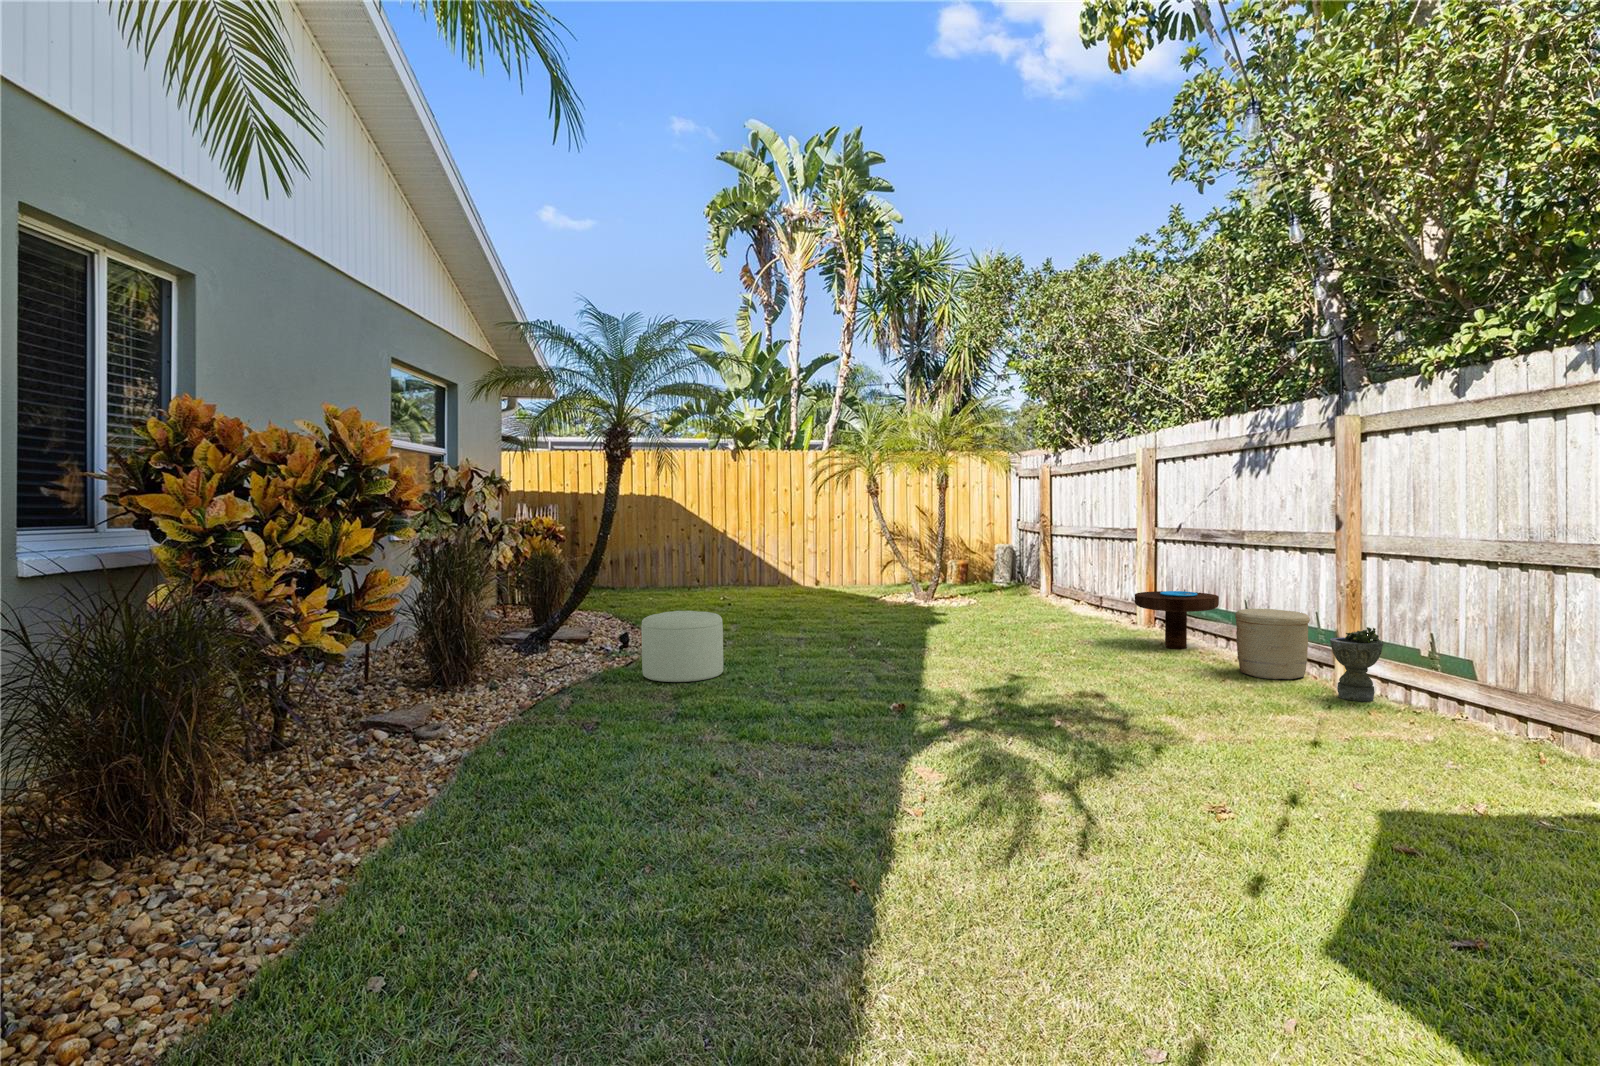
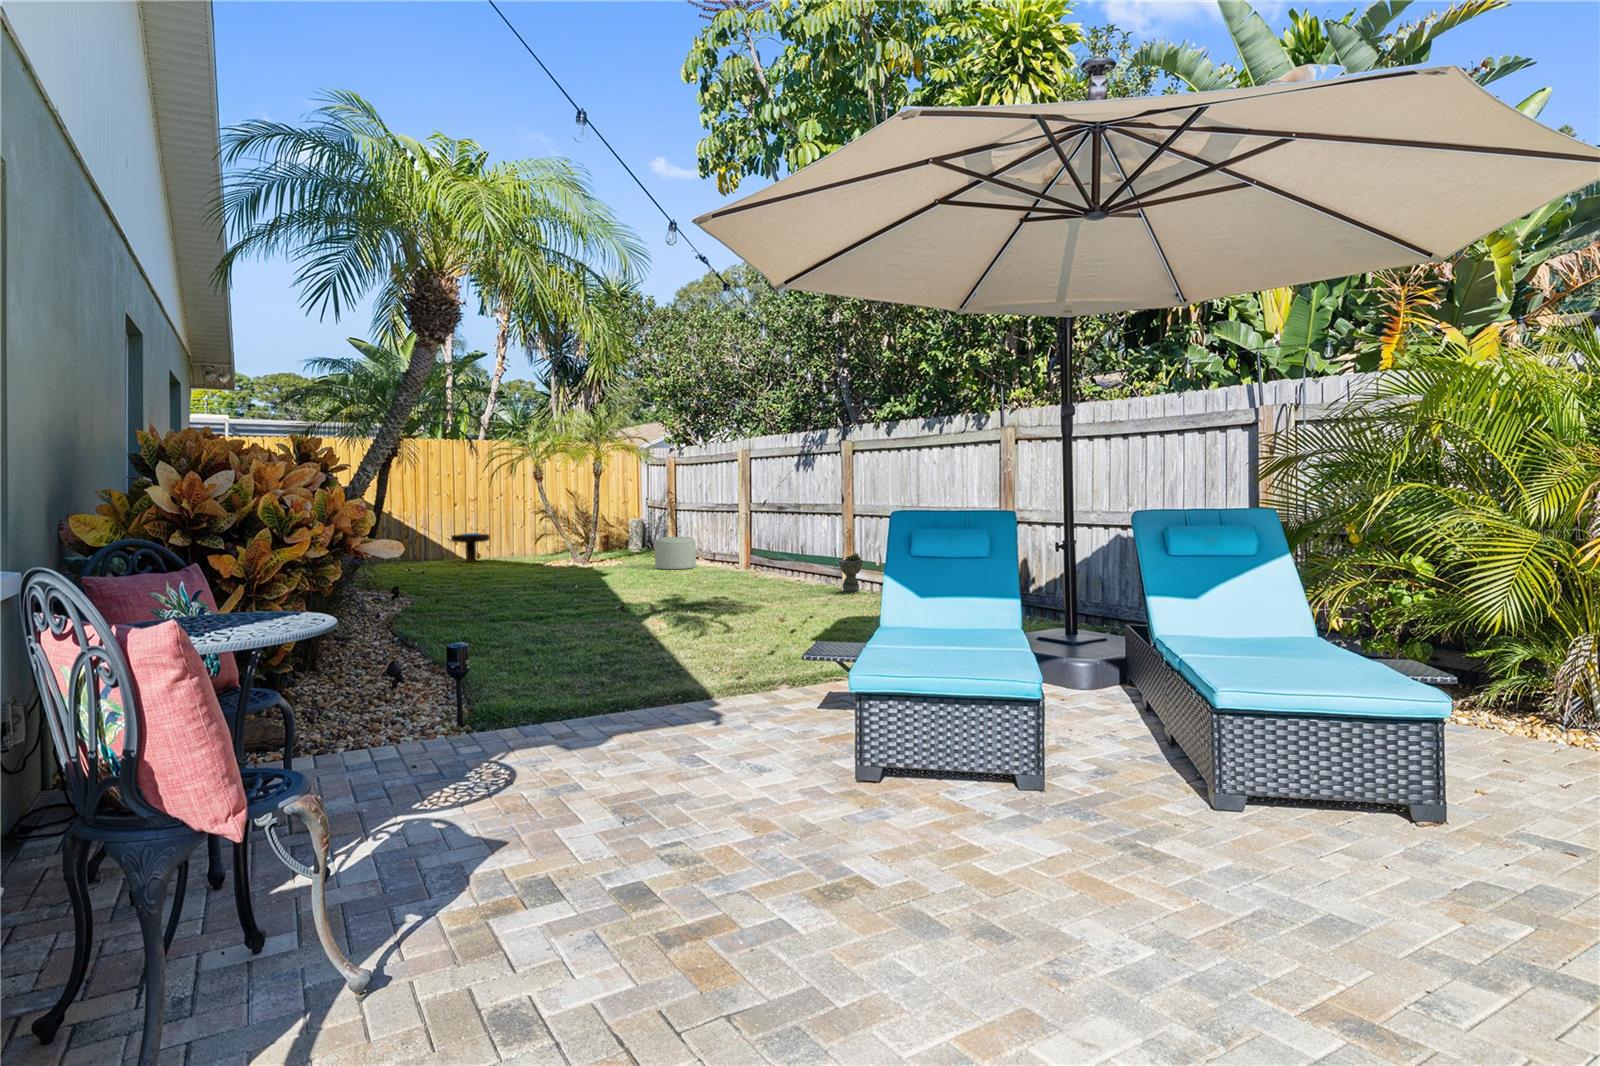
side table: present [1135,591,1219,649] -> present [451,533,490,562]
woven basket: present [1235,609,1310,679] -> none [795,549,832,587]
ottoman: present [641,611,723,682] -> present [655,537,696,569]

